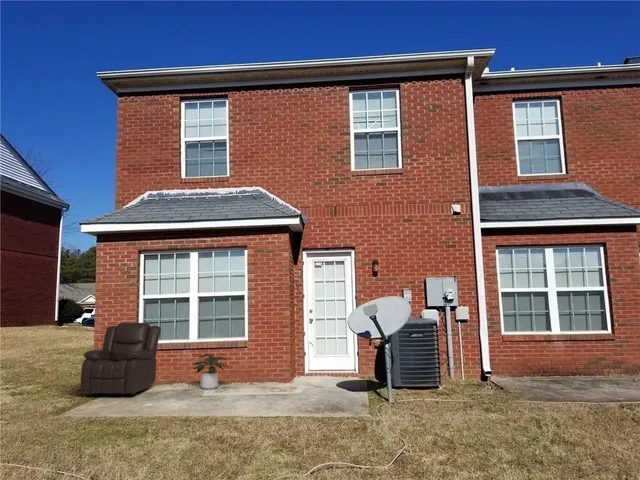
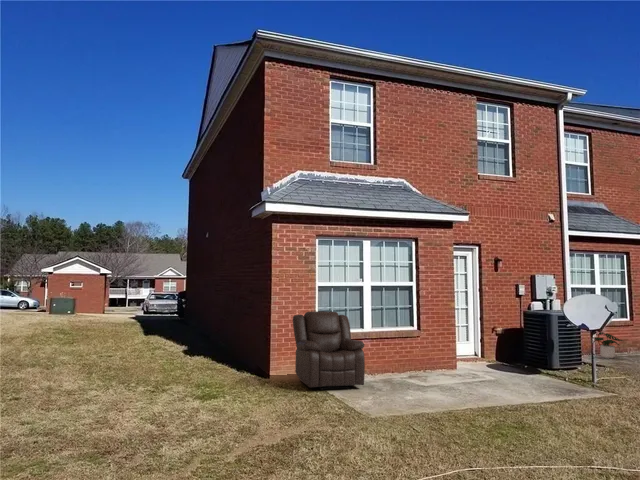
potted plant: present [193,354,227,389] -> present [594,332,623,358]

